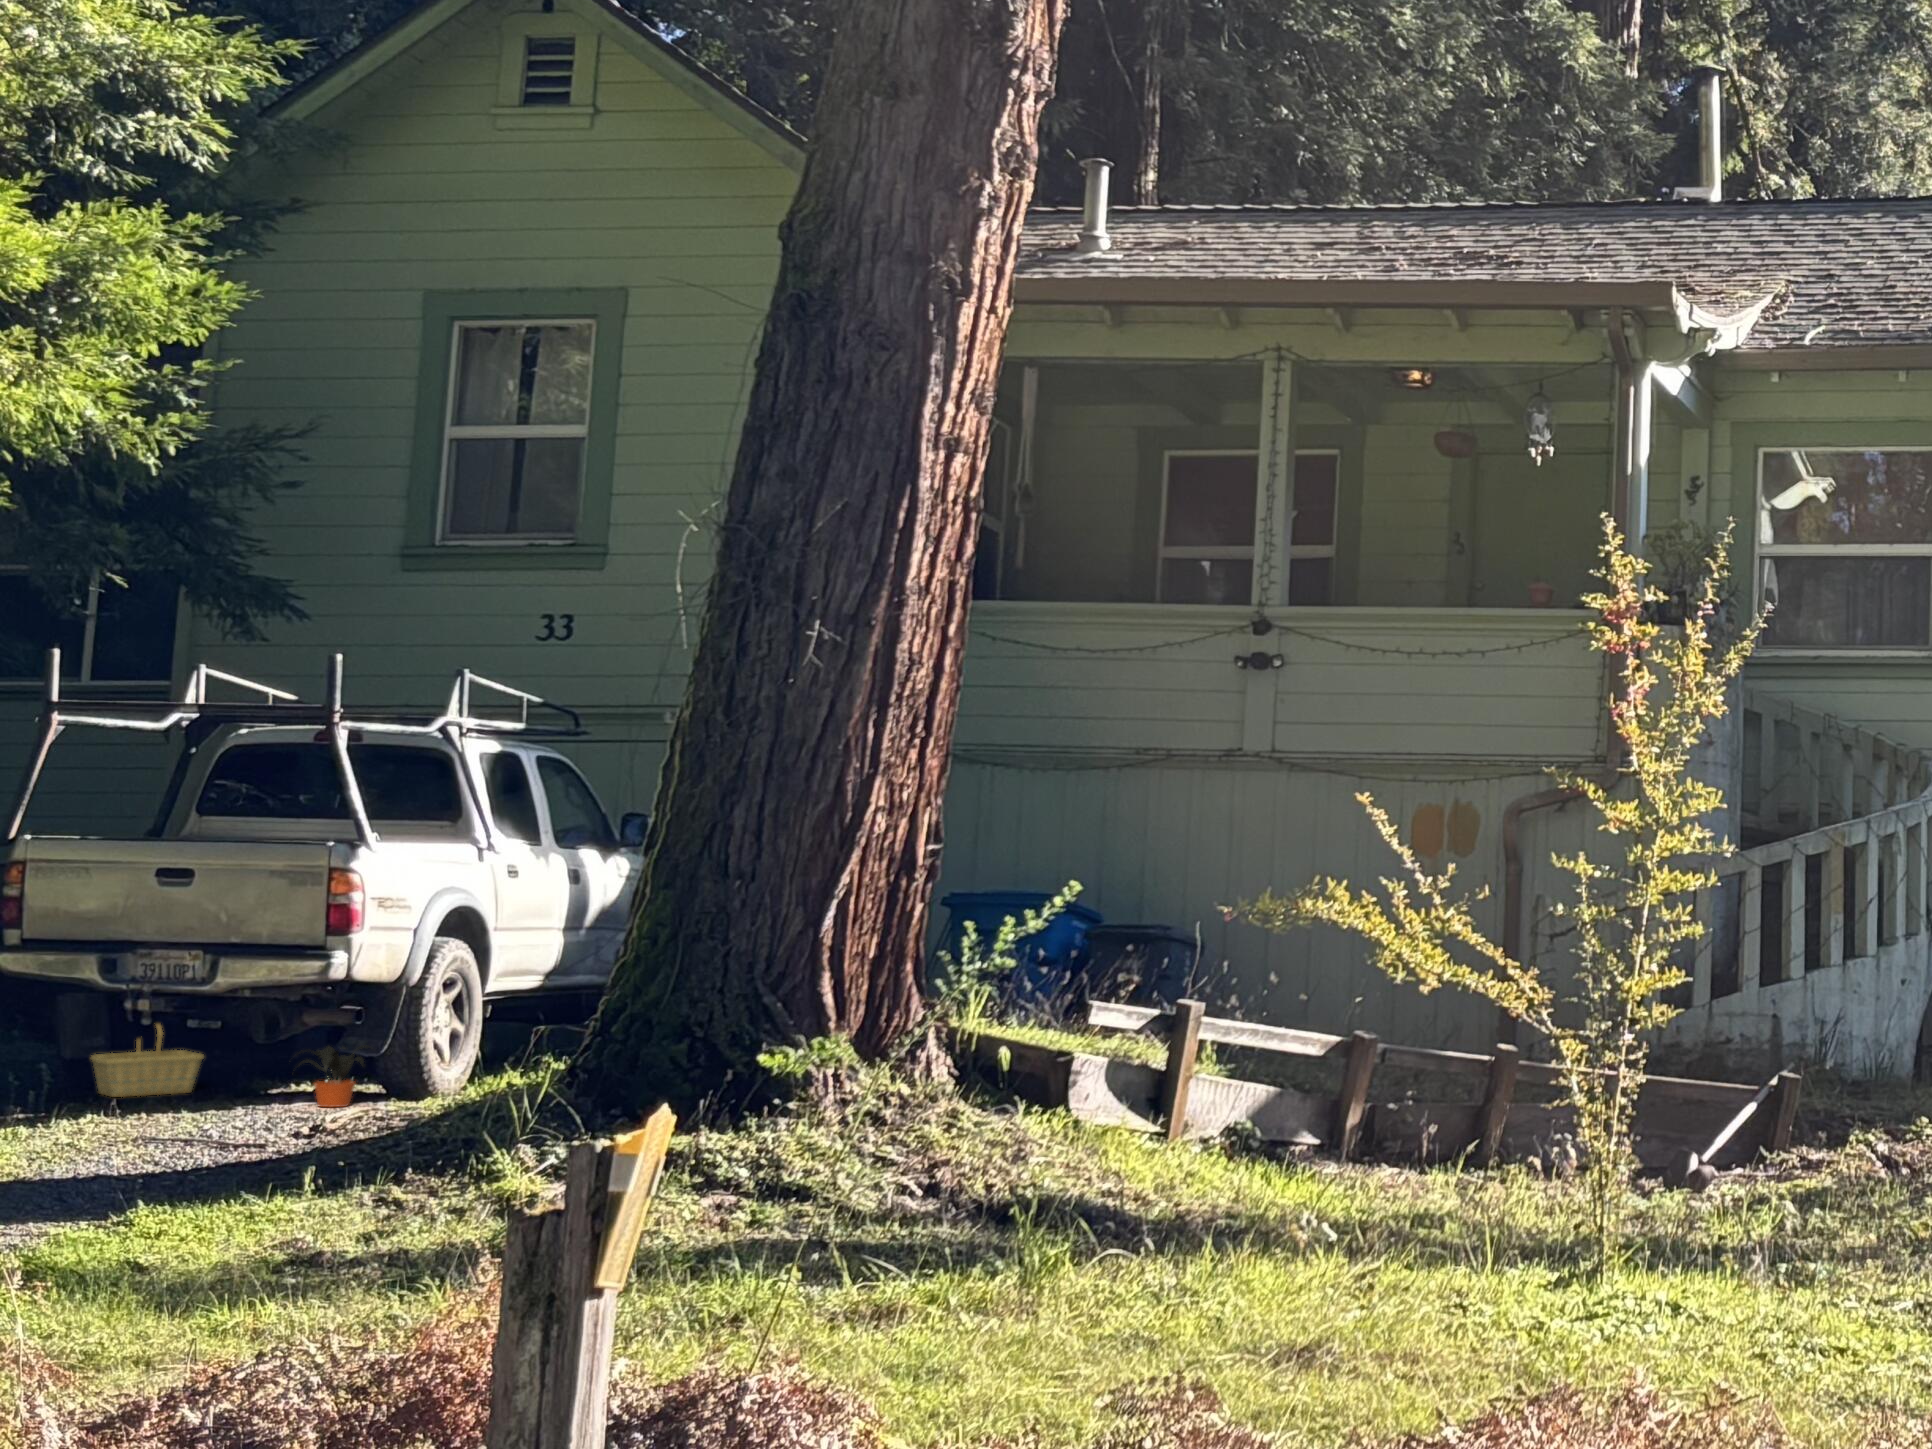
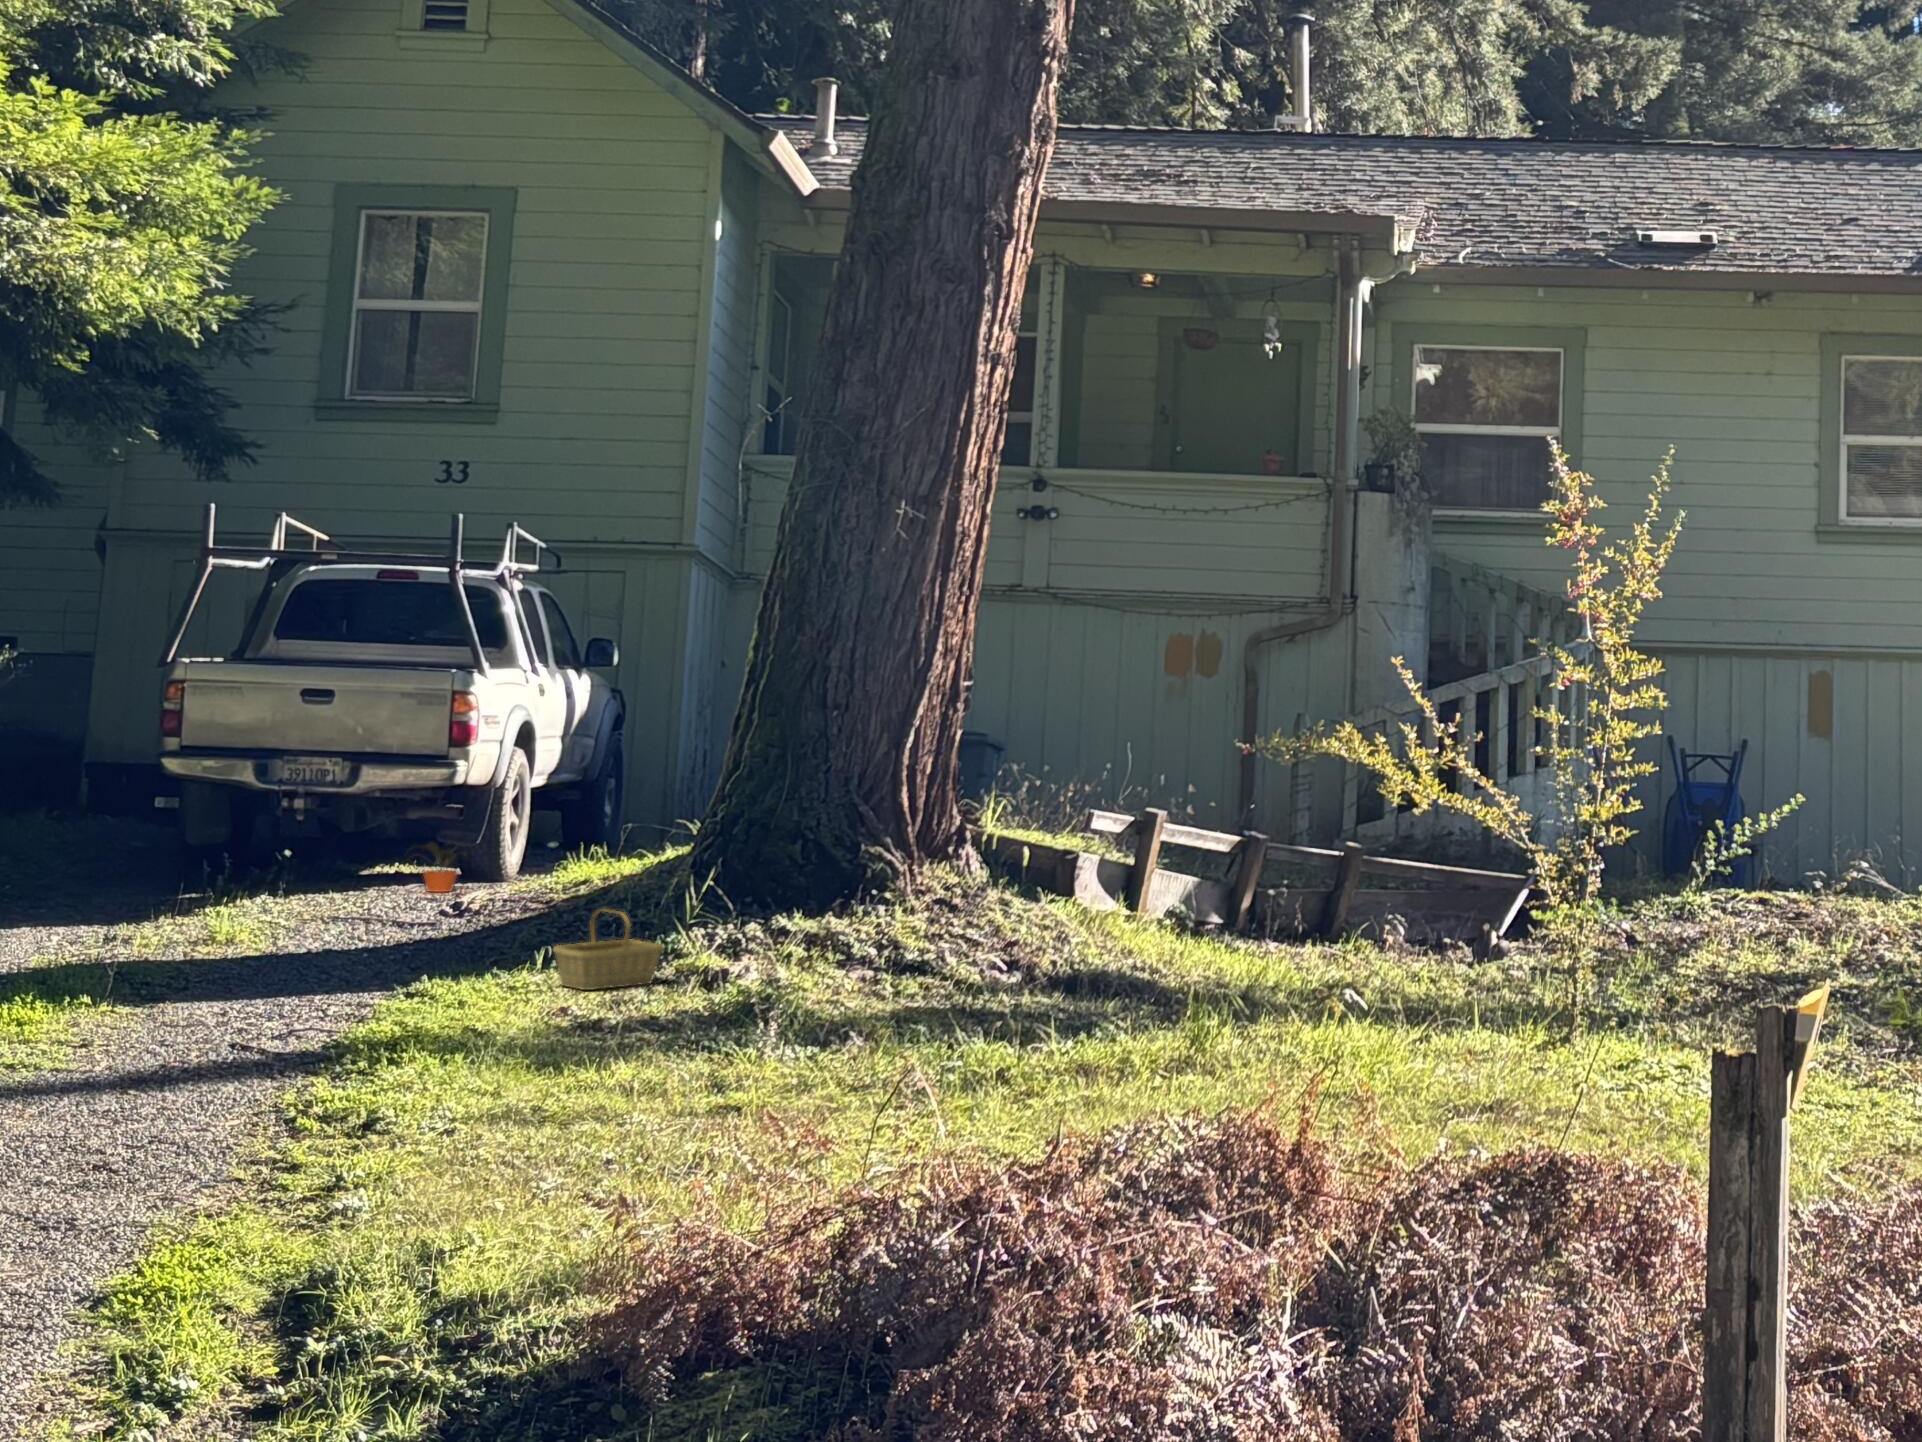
basket: present [91,1024,204,1097] -> present [553,910,664,990]

